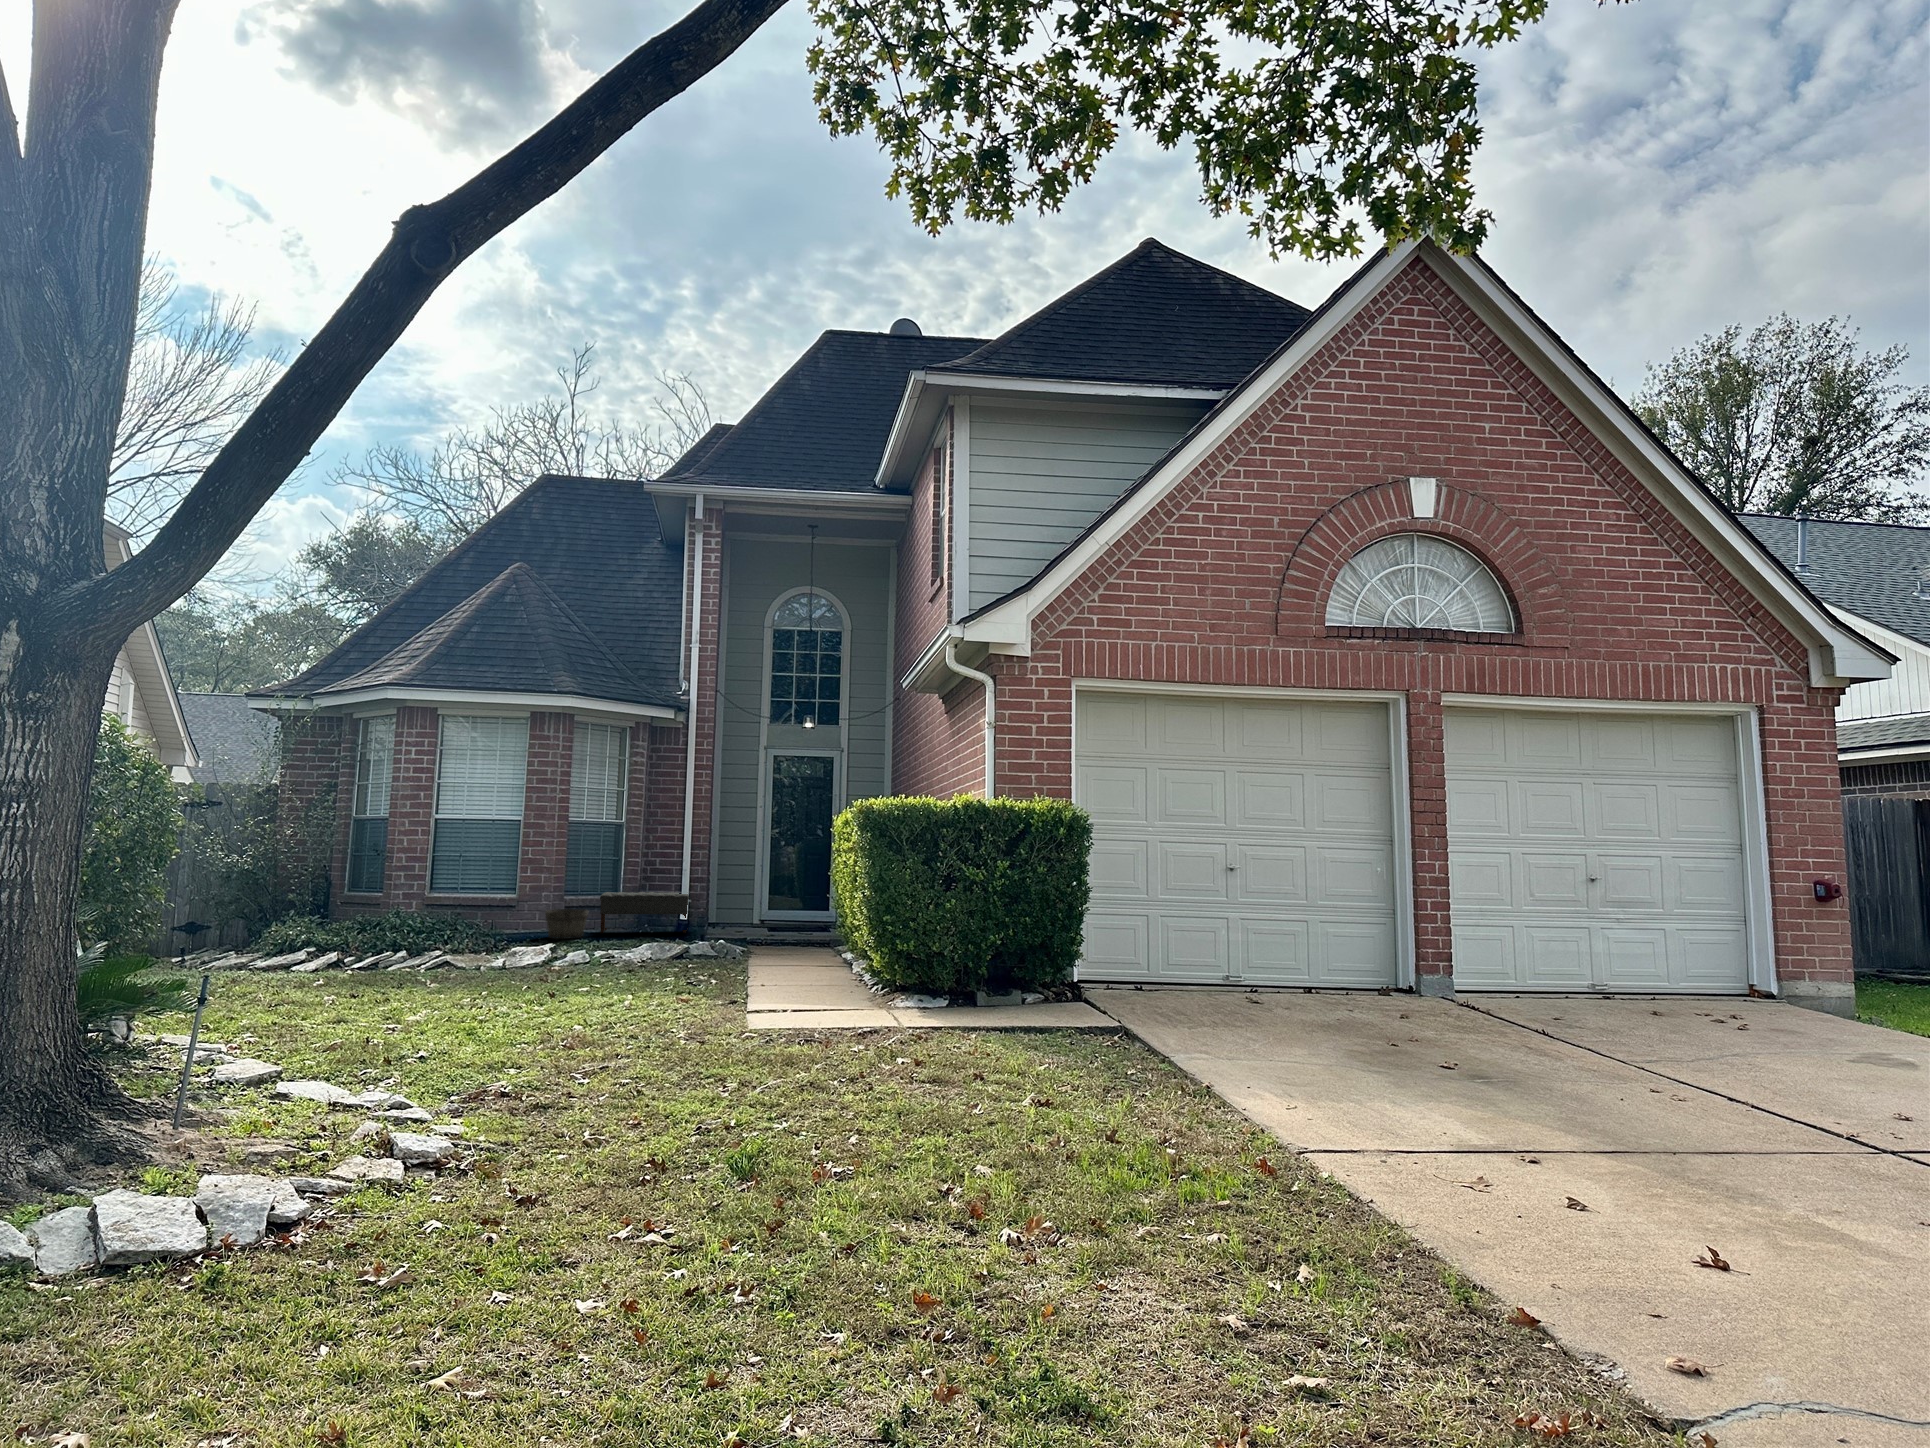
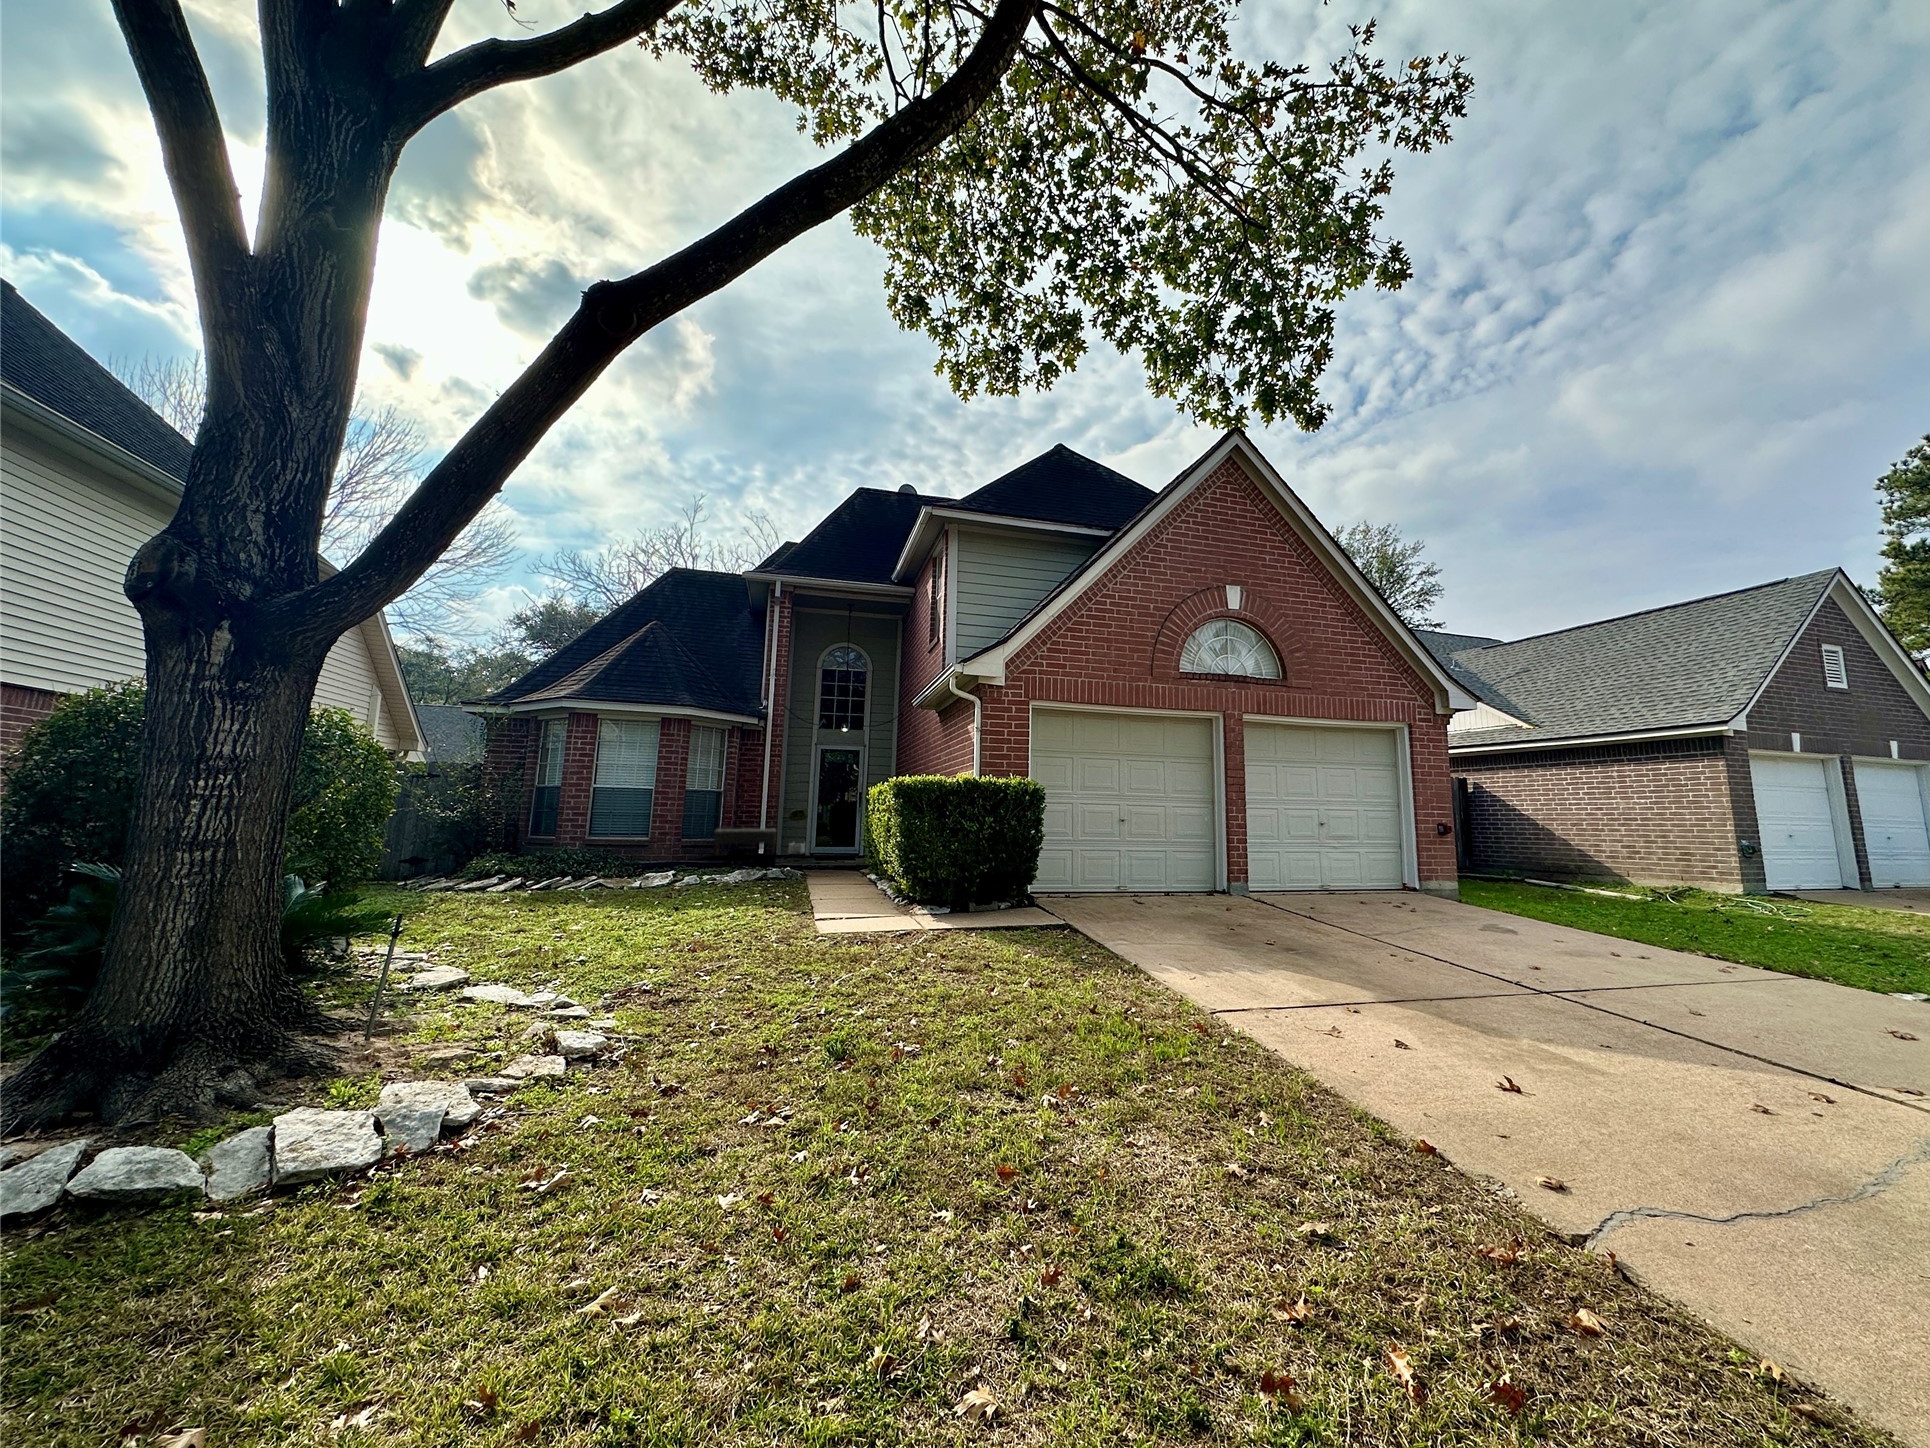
potted tree: none [706,862,735,931] -> present [788,809,808,854]
wooden bucket: present [545,903,588,939] -> none [675,835,706,861]

